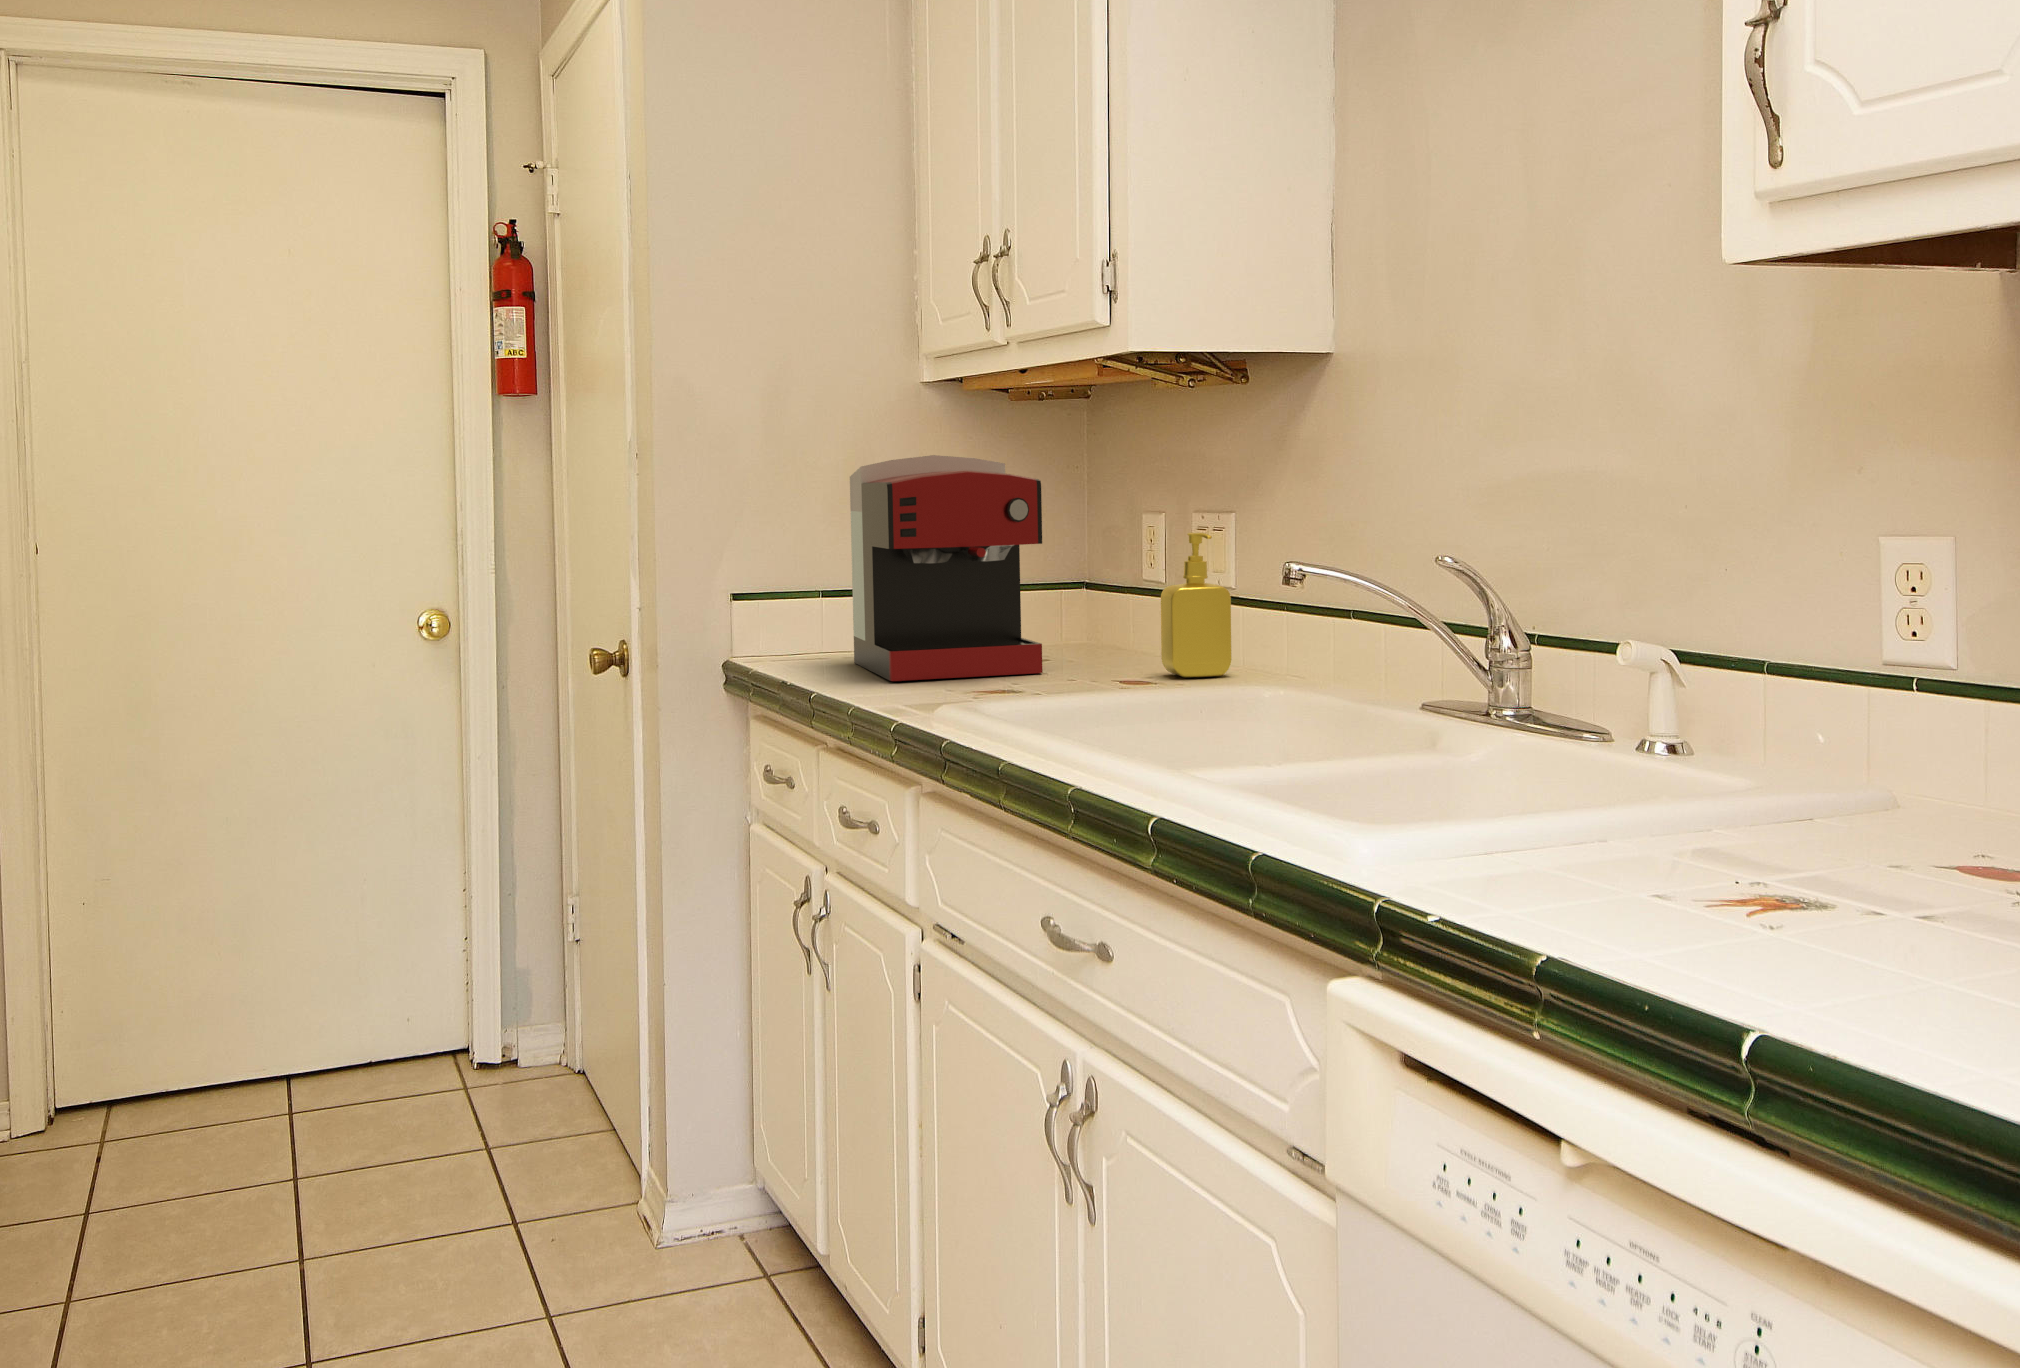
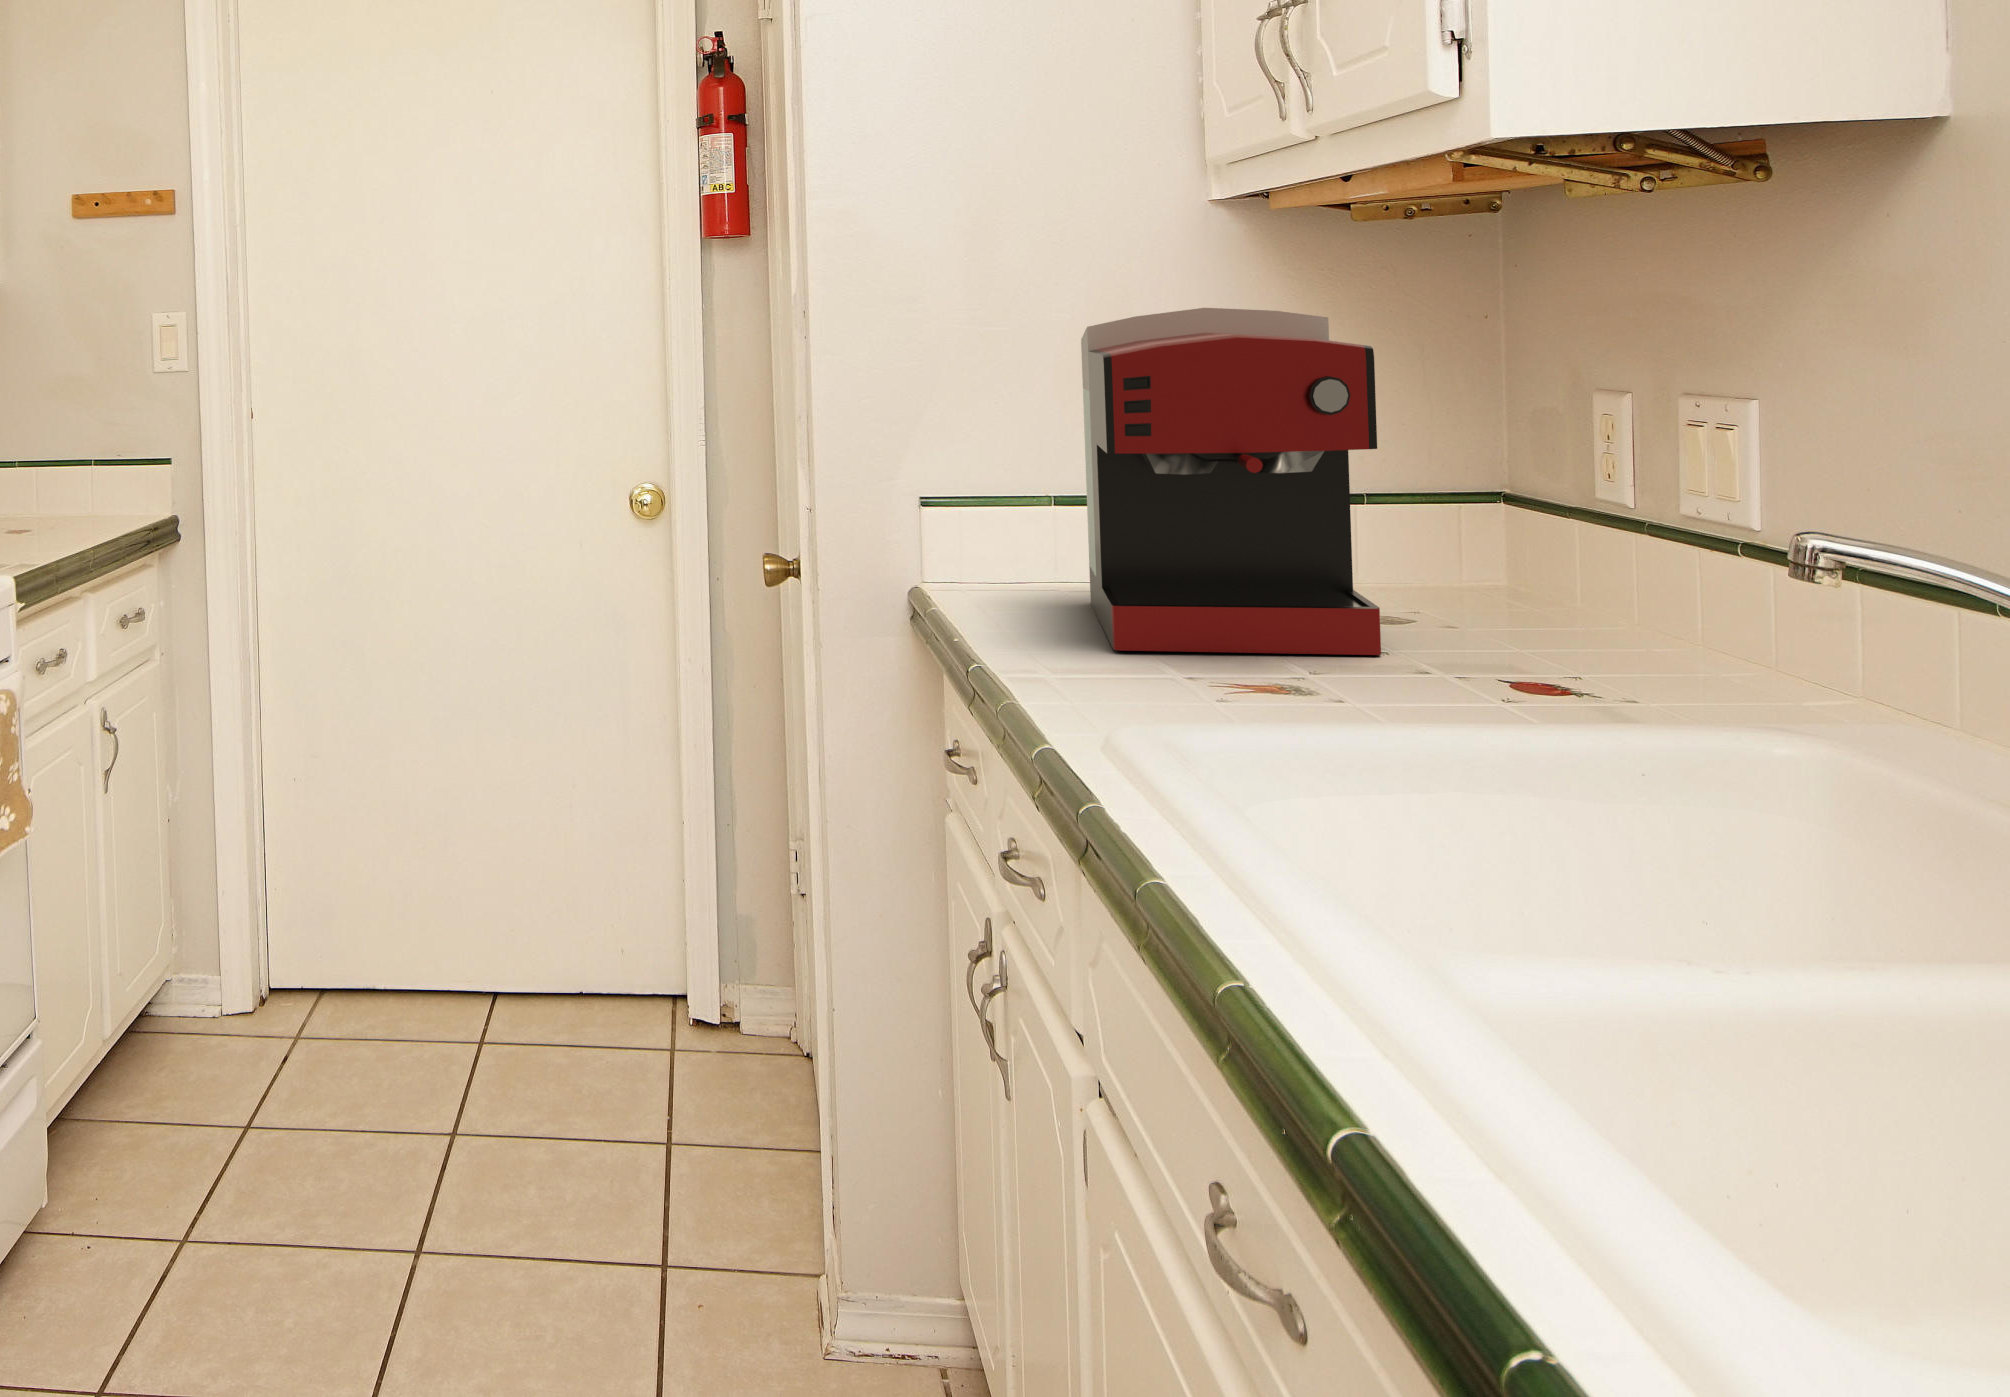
soap dispenser: present [1161,533,1231,677] -> none [1608,439,1763,698]

